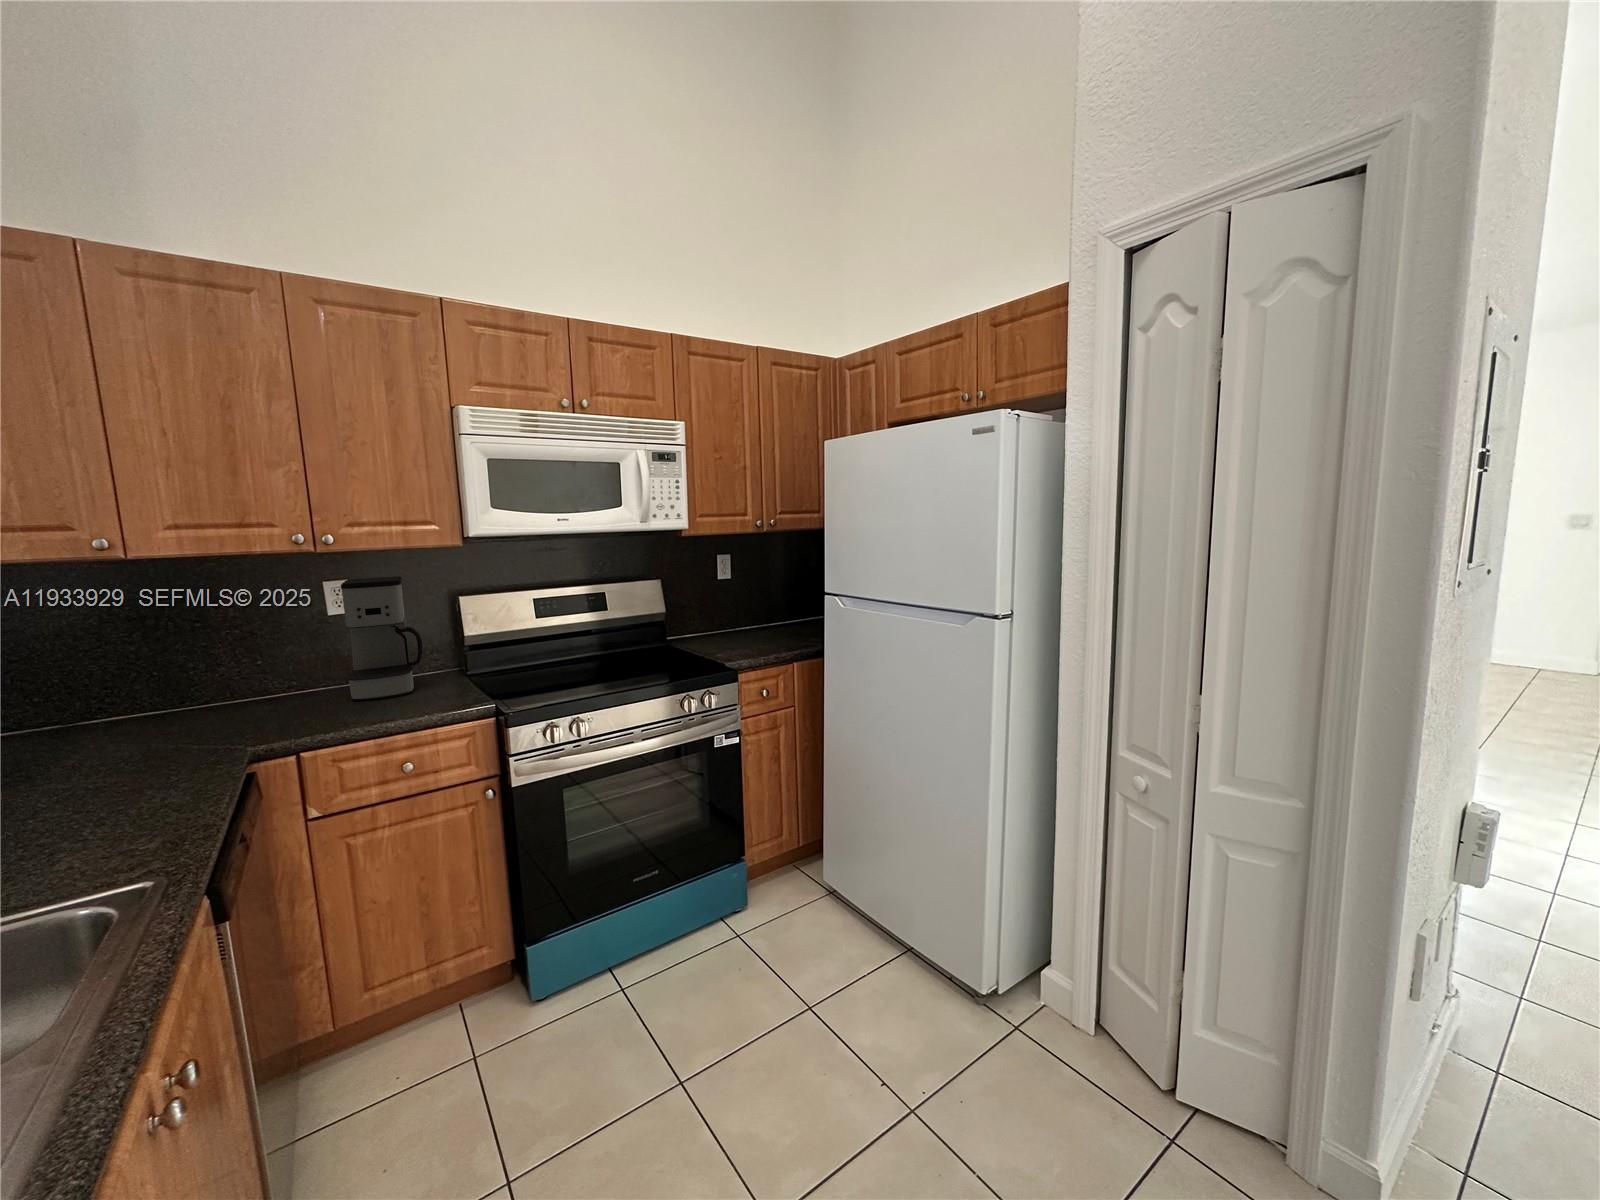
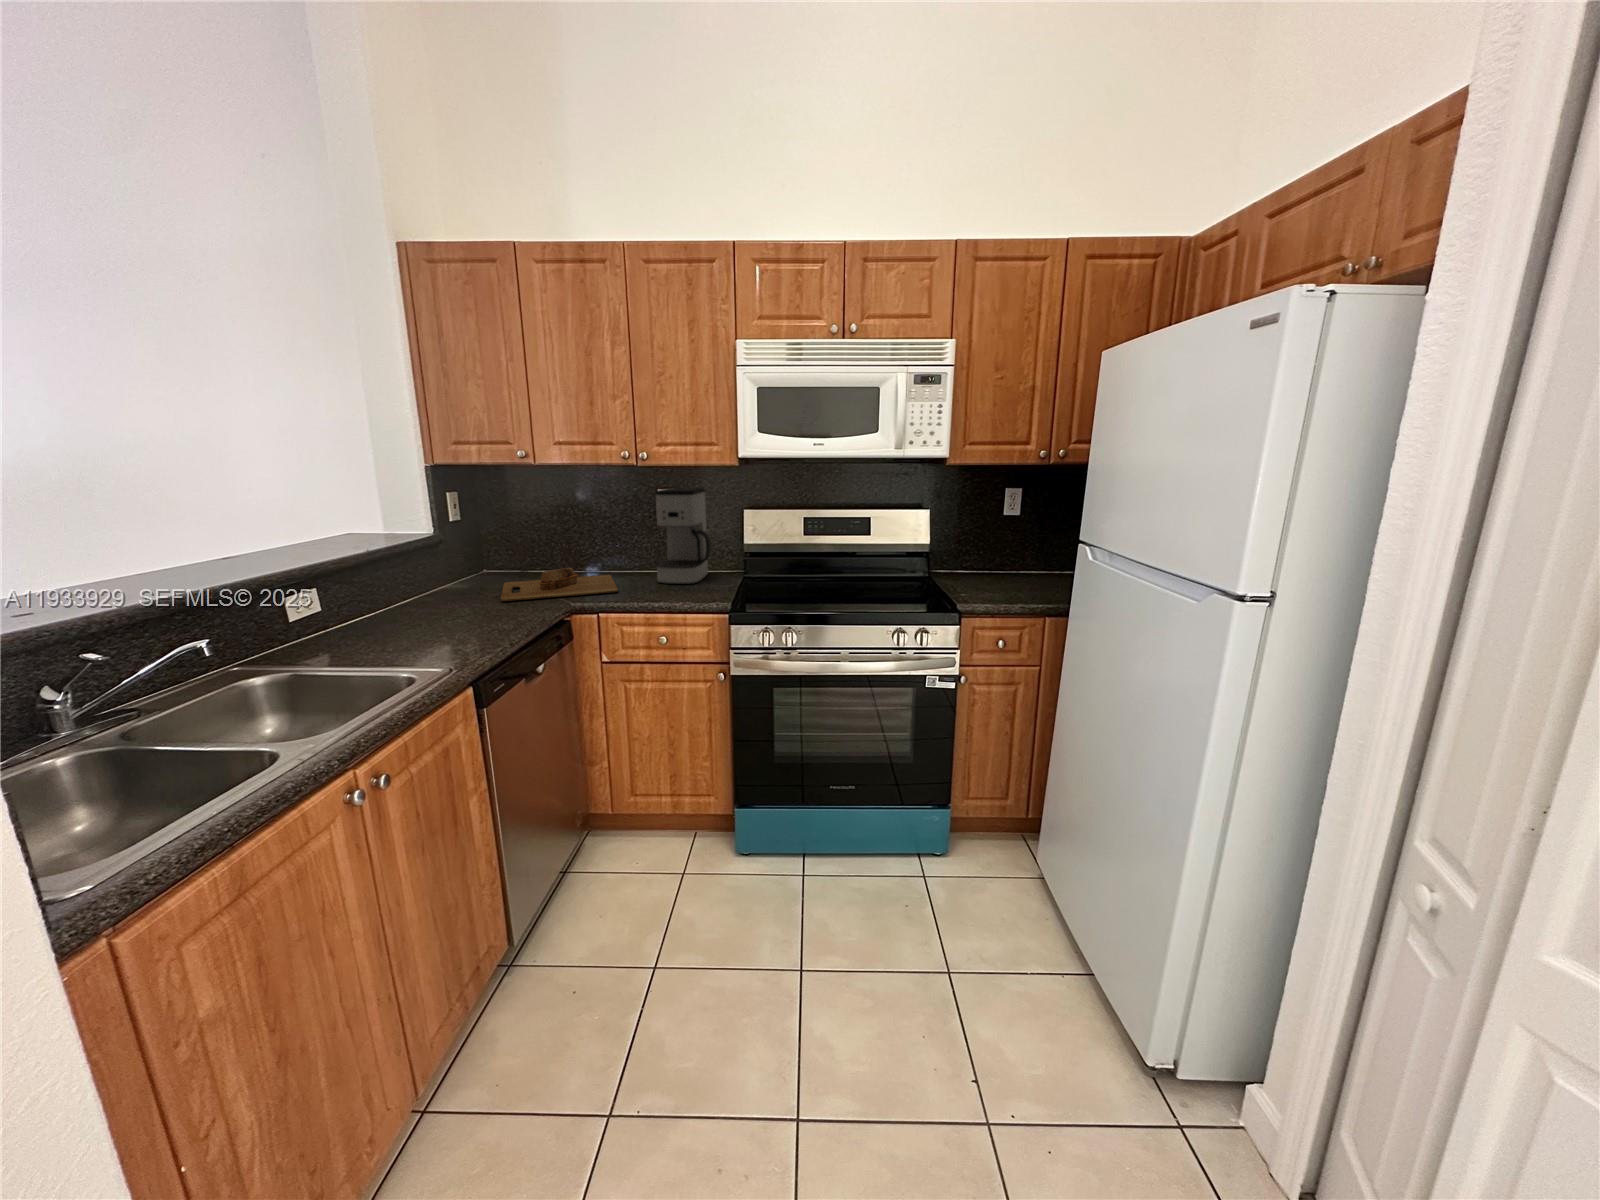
cutting board: none [70,702,309,771] -> present [501,568,618,601]

